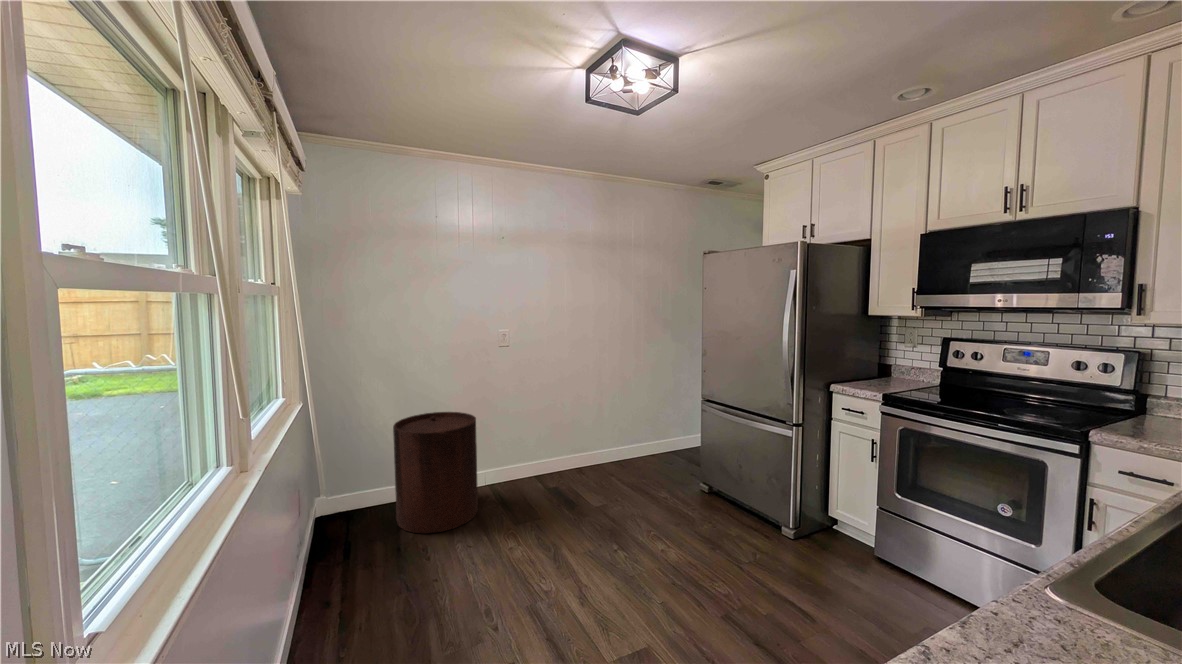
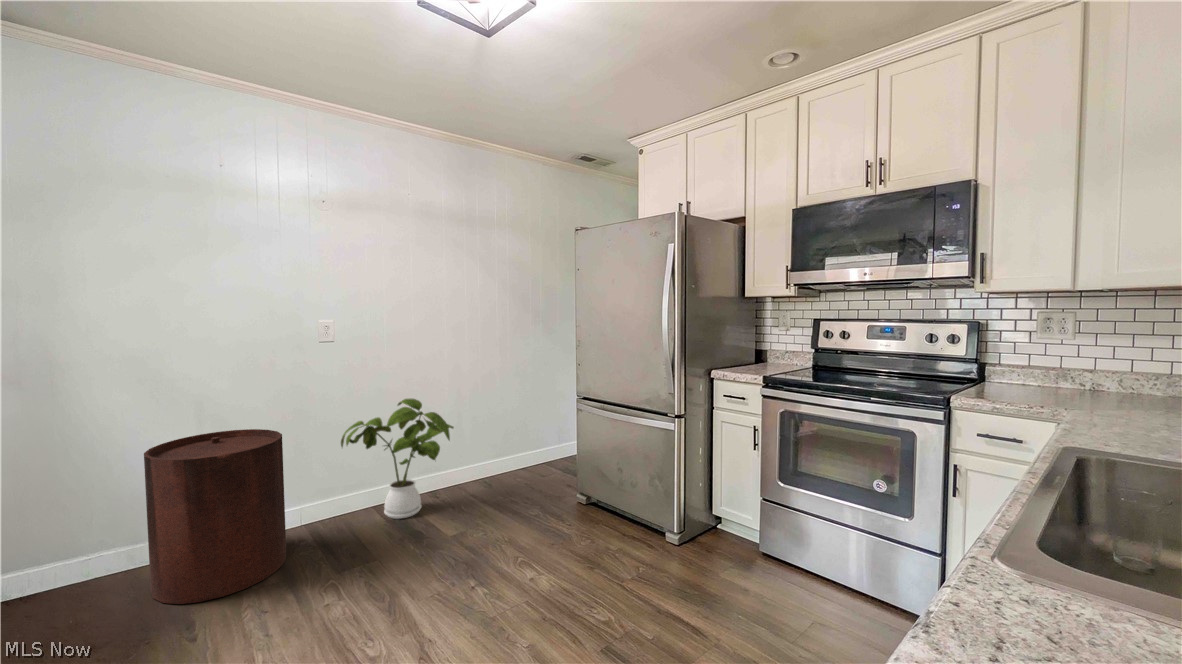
house plant: none [513,394,596,488] -> present [341,399,454,519]

